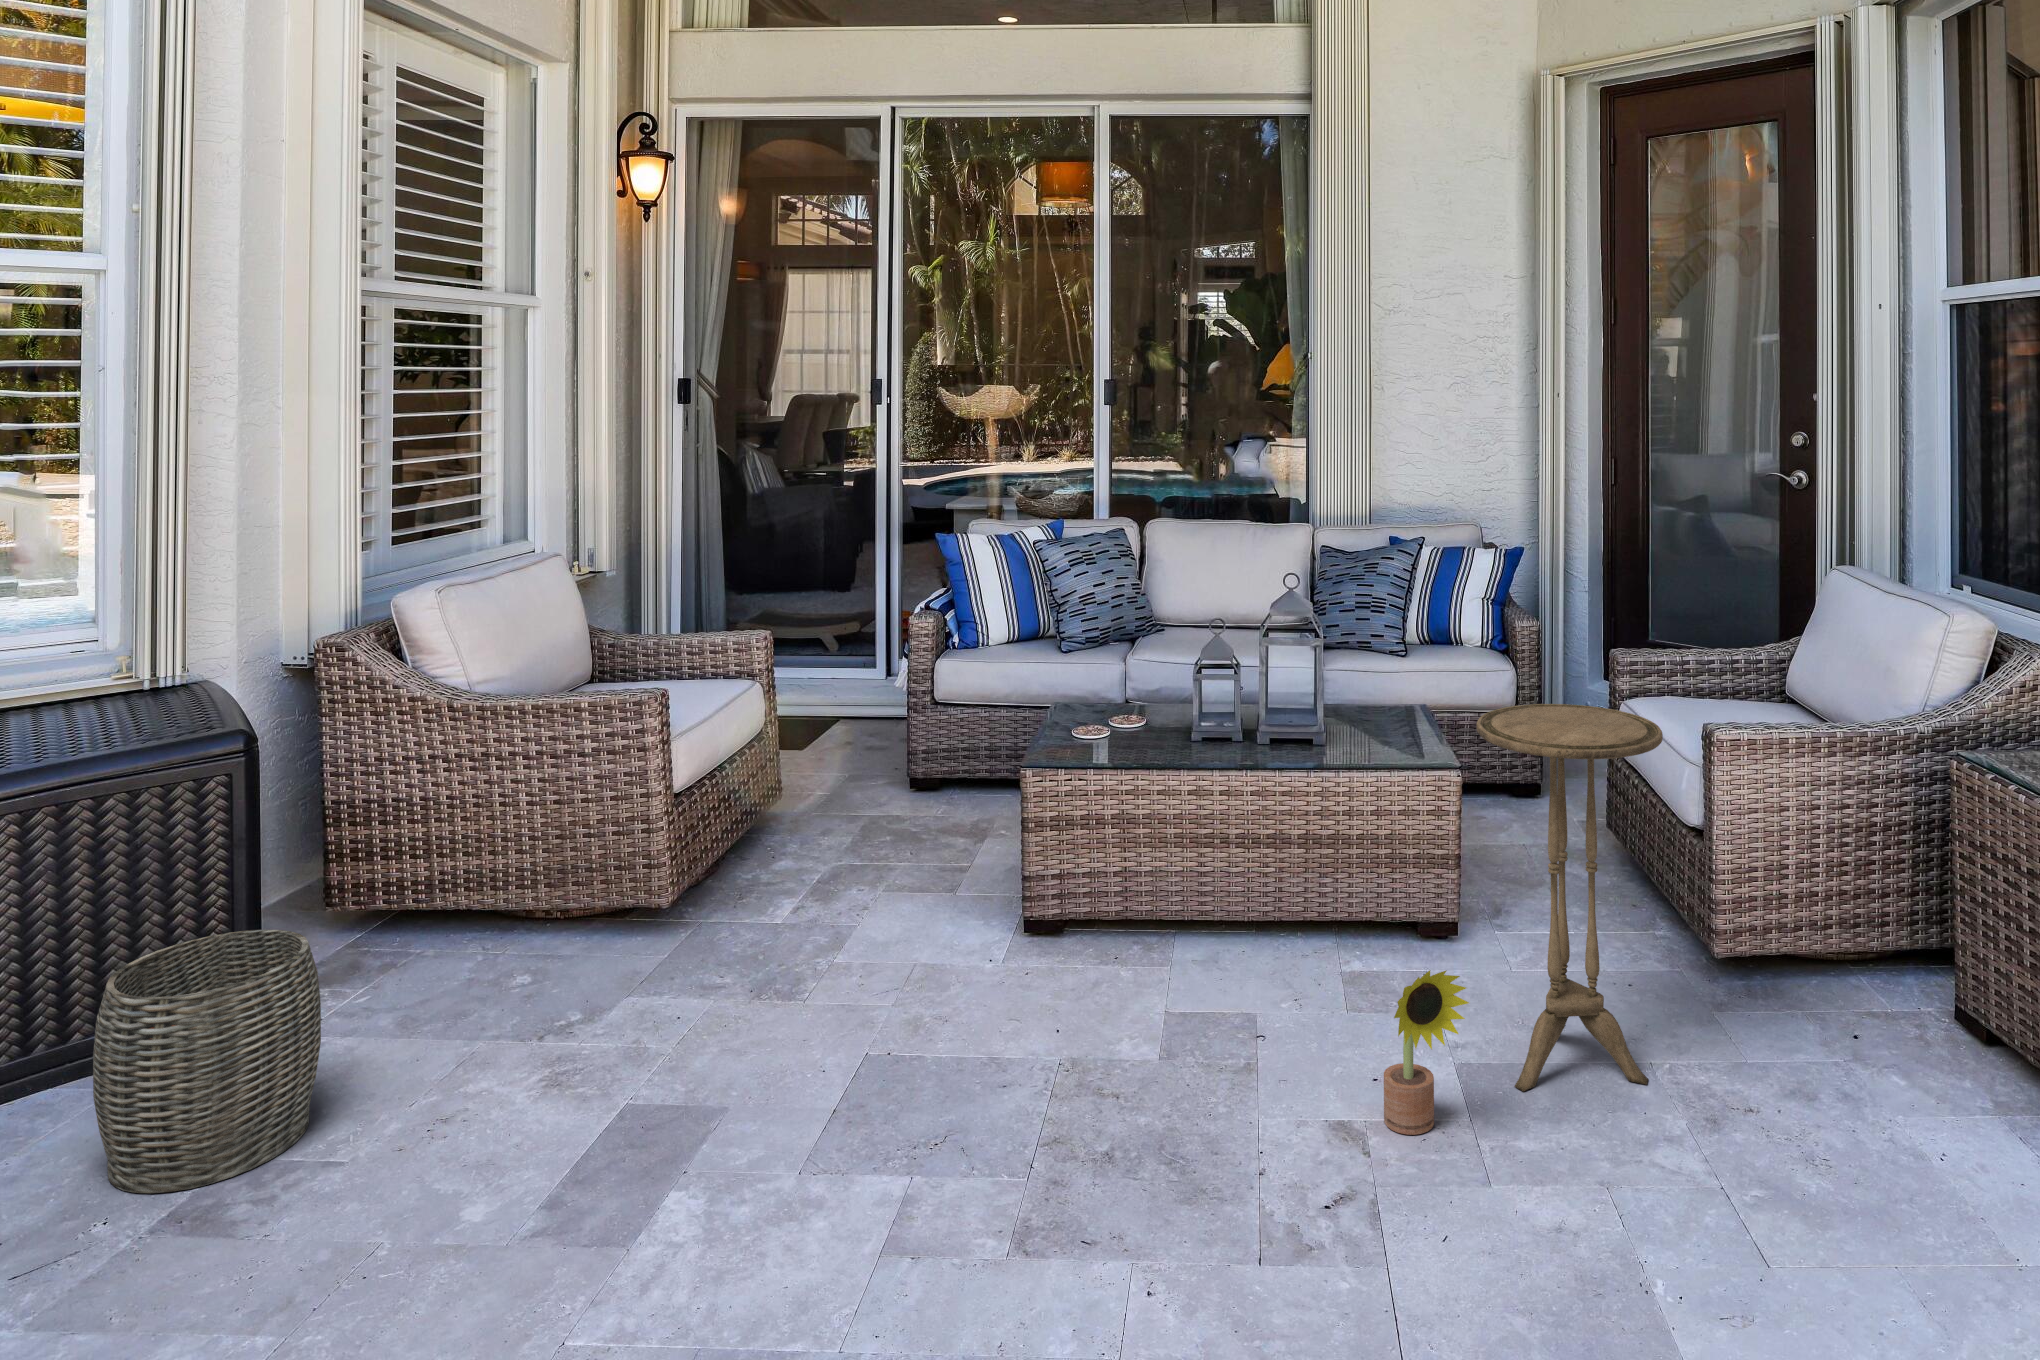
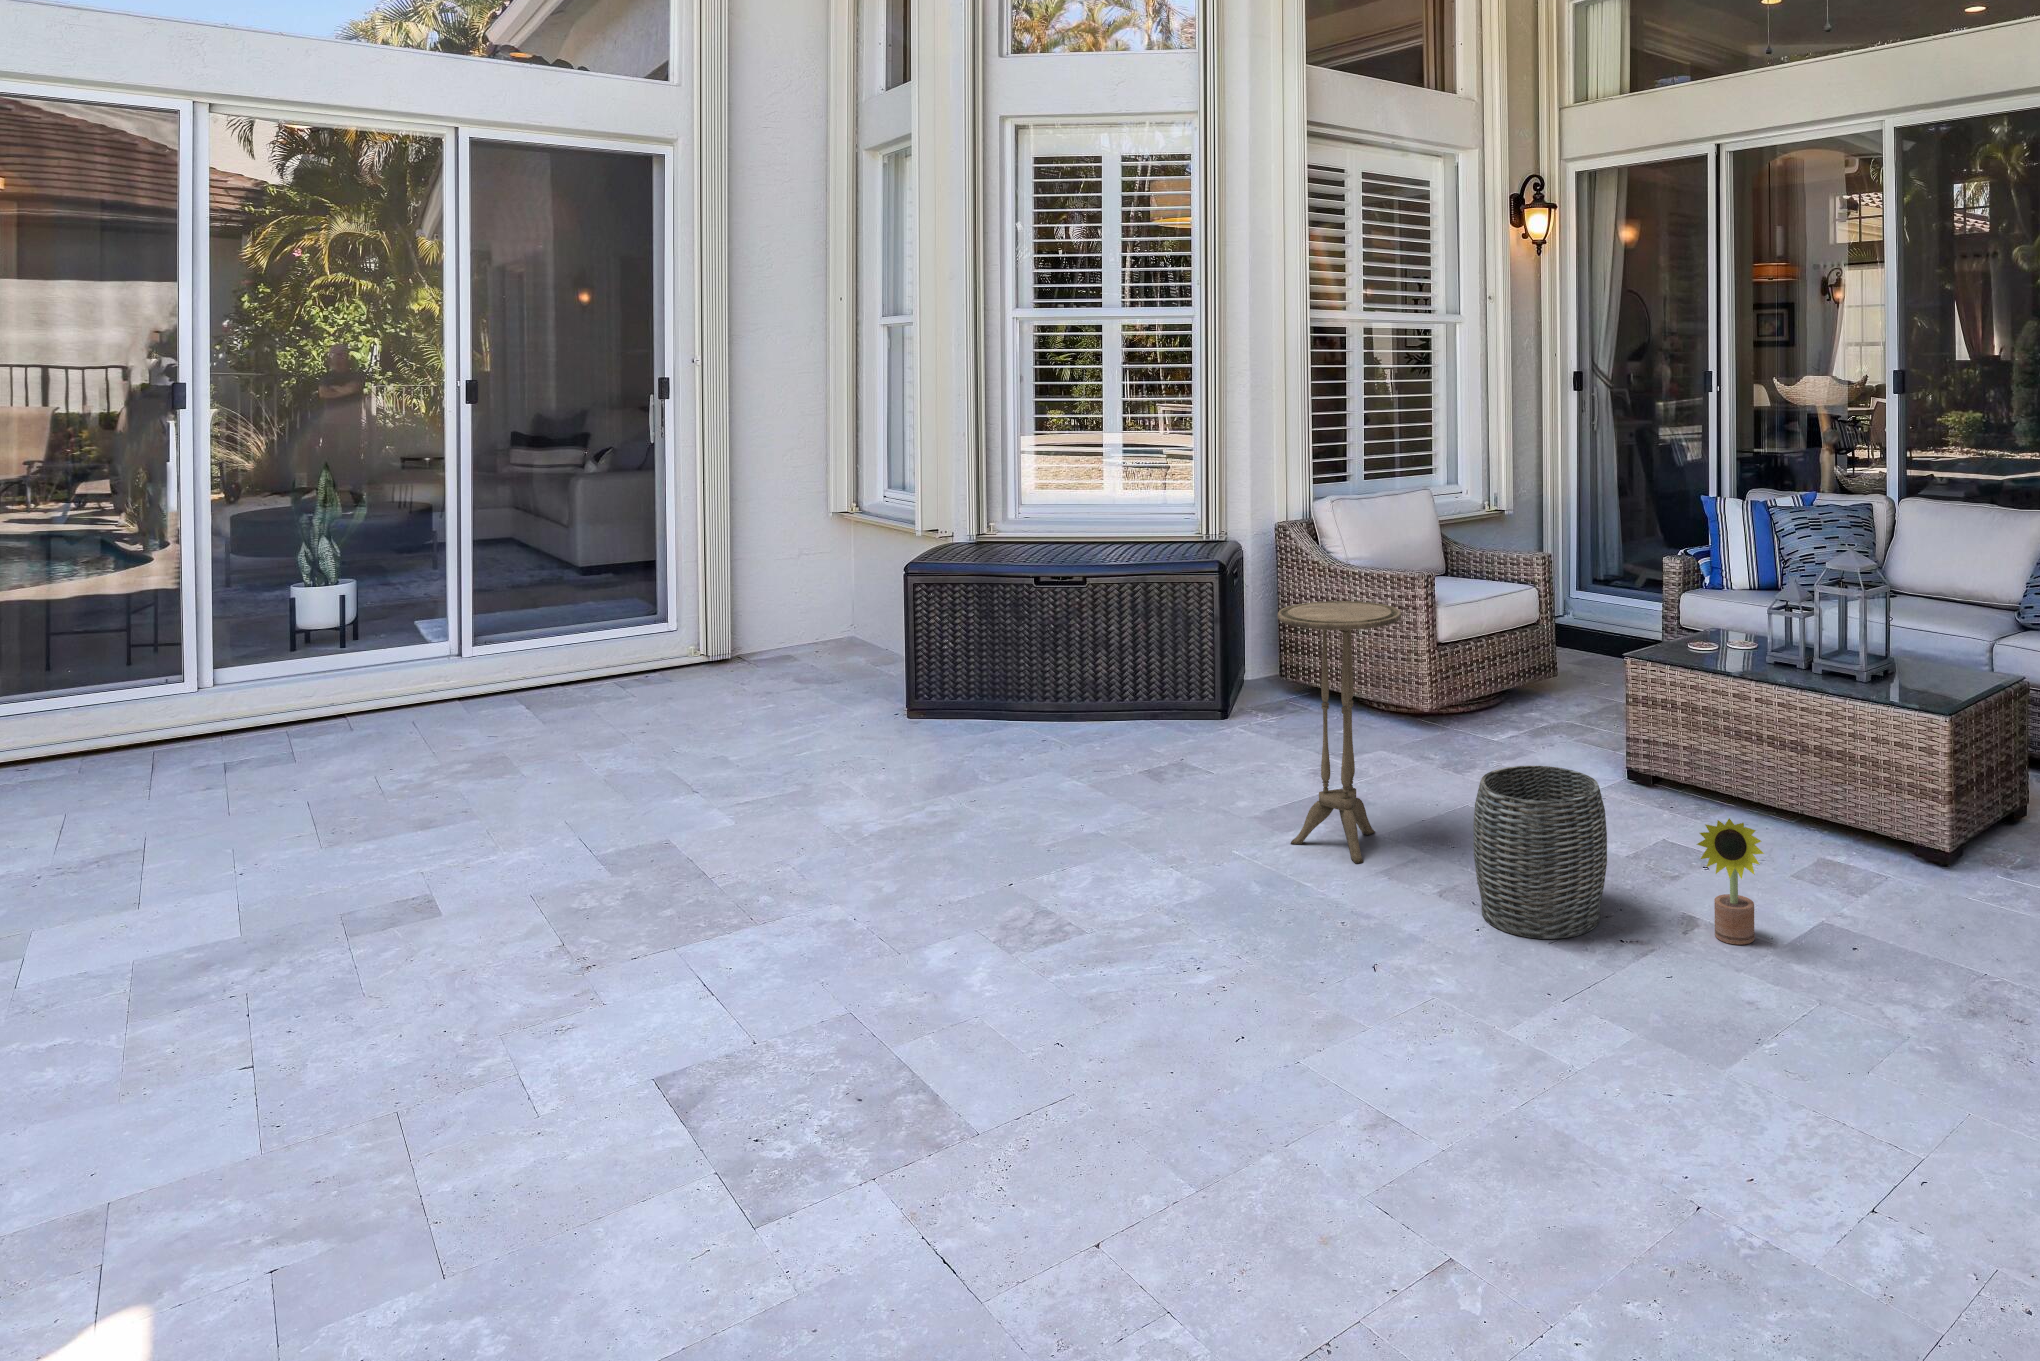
side table: present [1477,704,1663,1091] -> present [1278,601,1401,863]
woven basket: present [93,930,321,1193] -> present [1473,766,1607,939]

